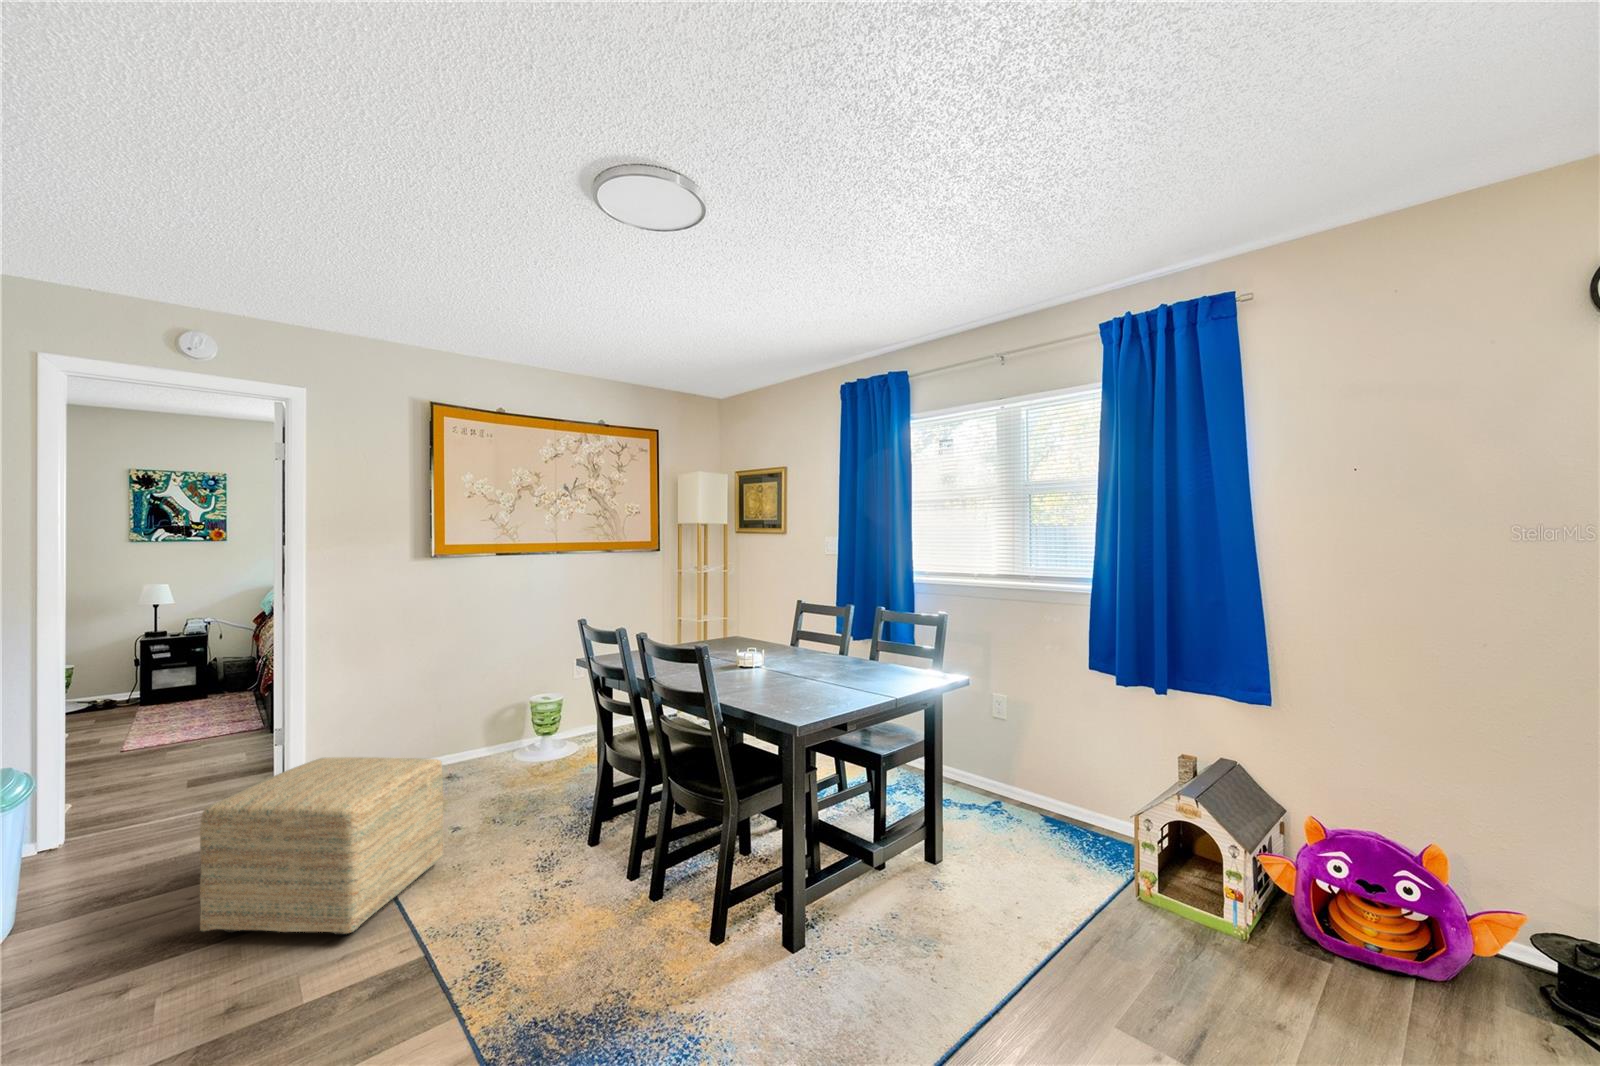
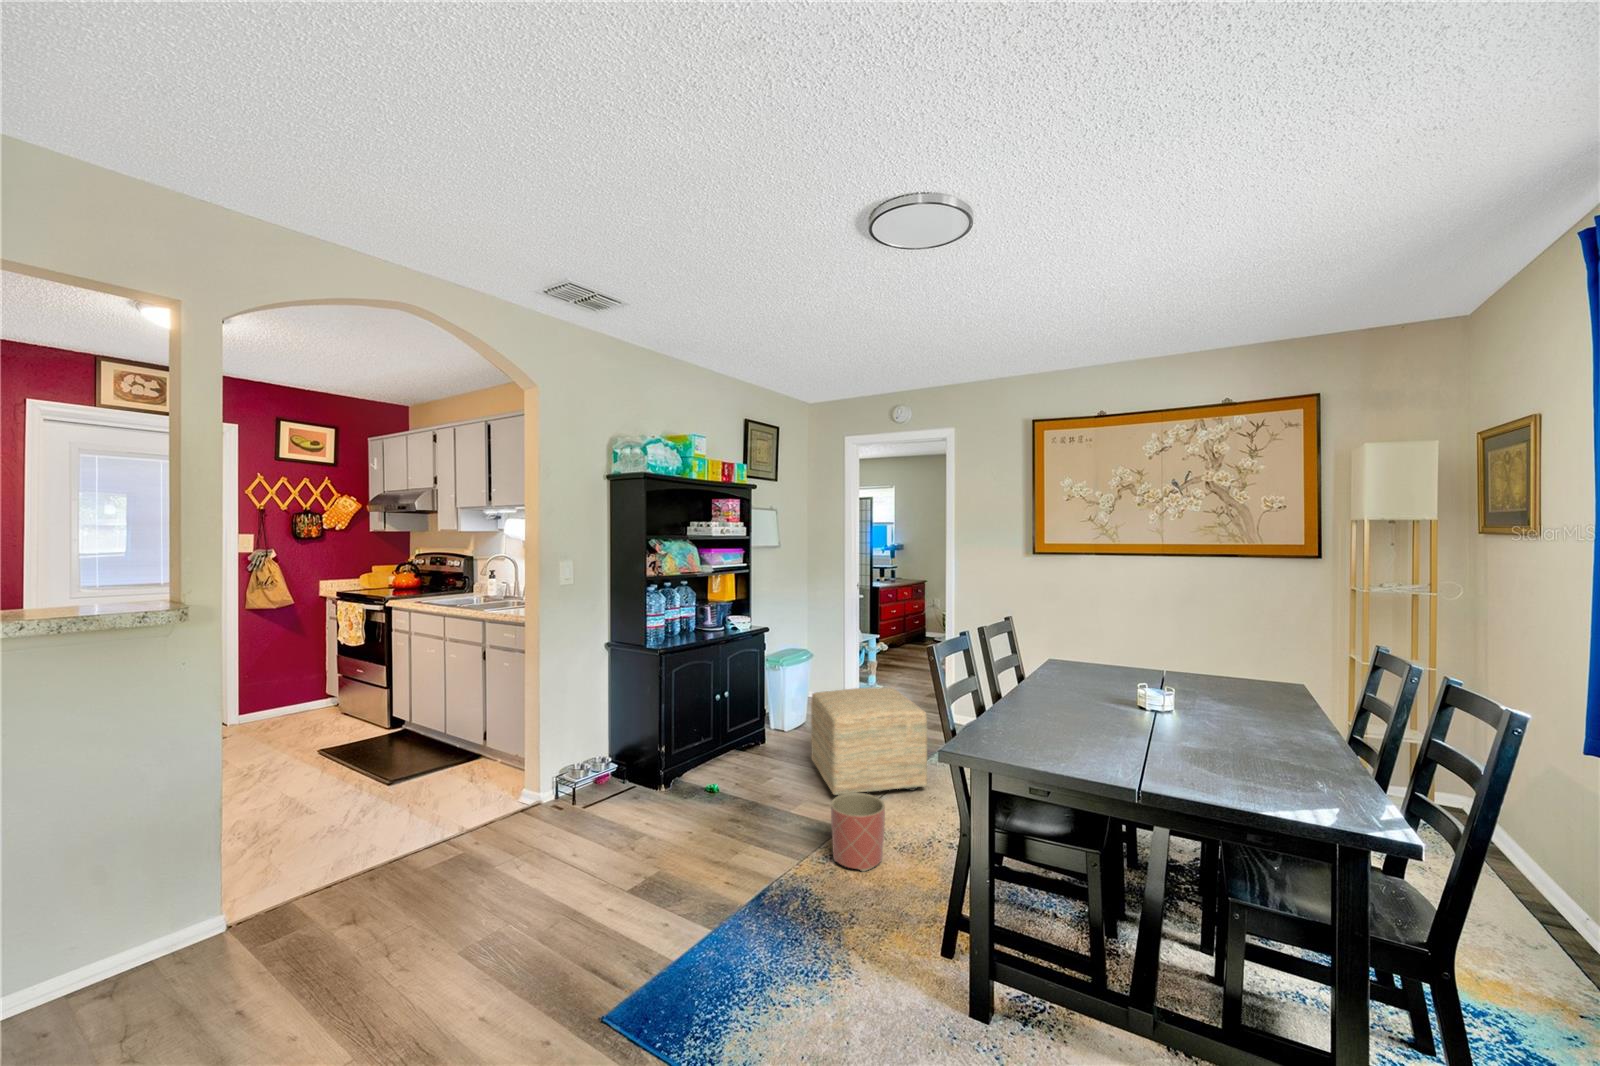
planter: none [471,864,551,980] -> present [831,793,885,871]

